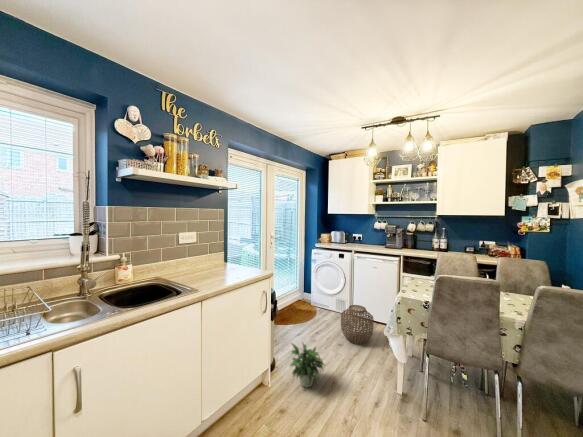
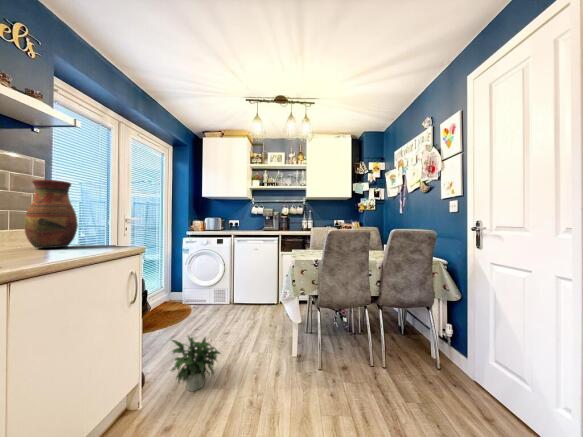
vase: none [213,233,236,275] -> present [24,180,78,248]
woven basket: present [341,305,374,345] -> none [226,287,260,328]

